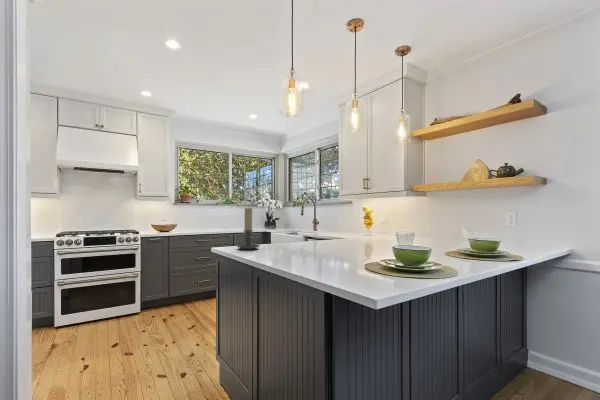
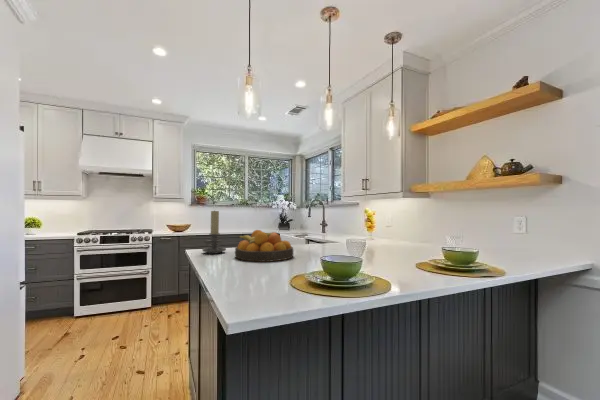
fruit bowl: none [275,226,330,255] -> present [235,230,293,261]

